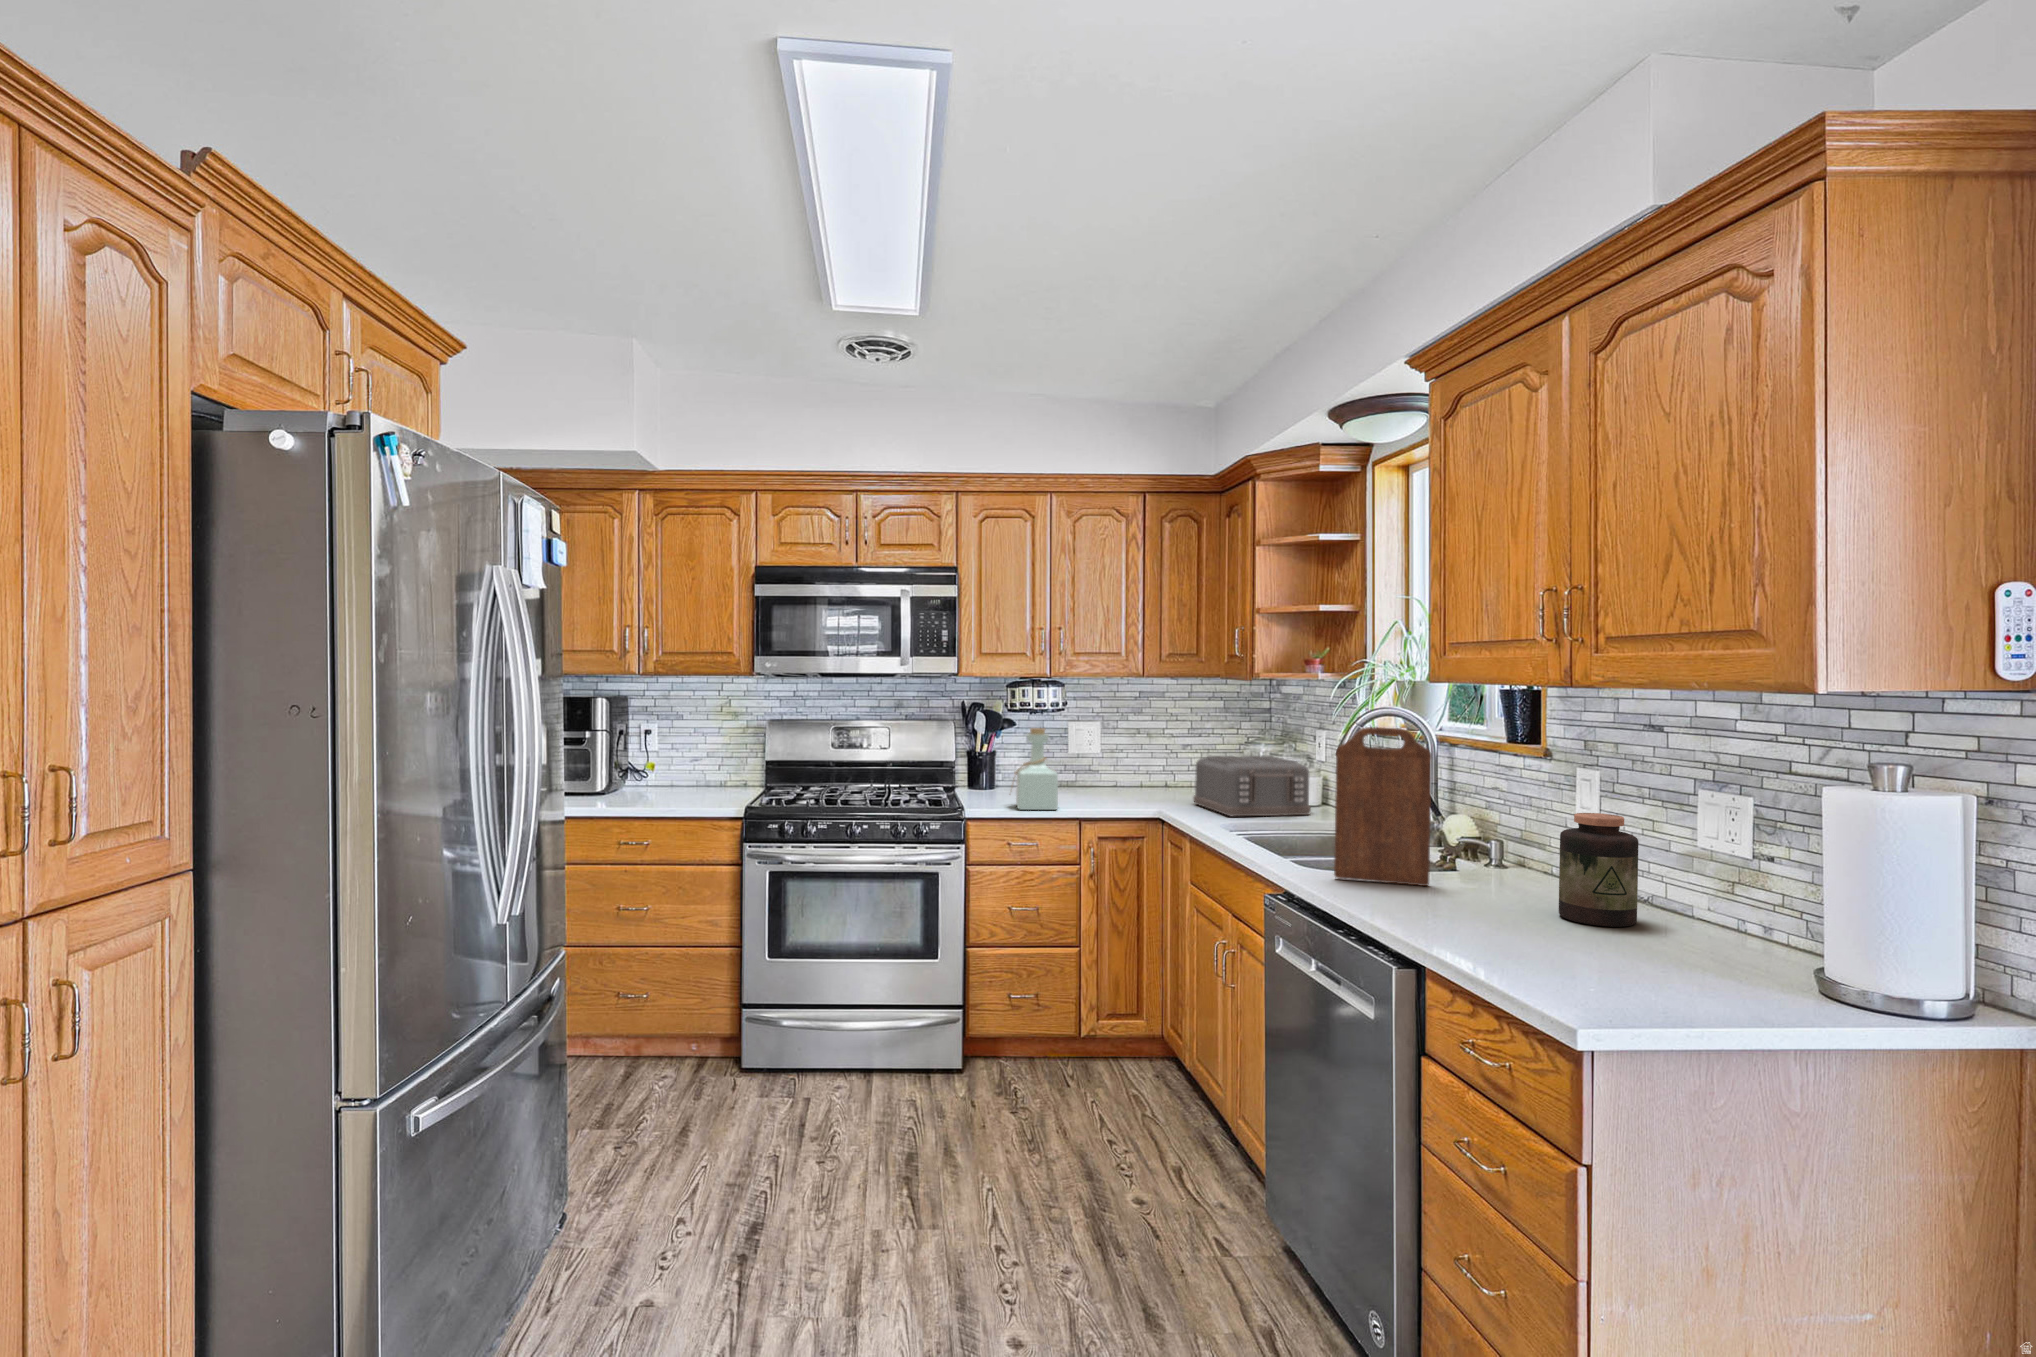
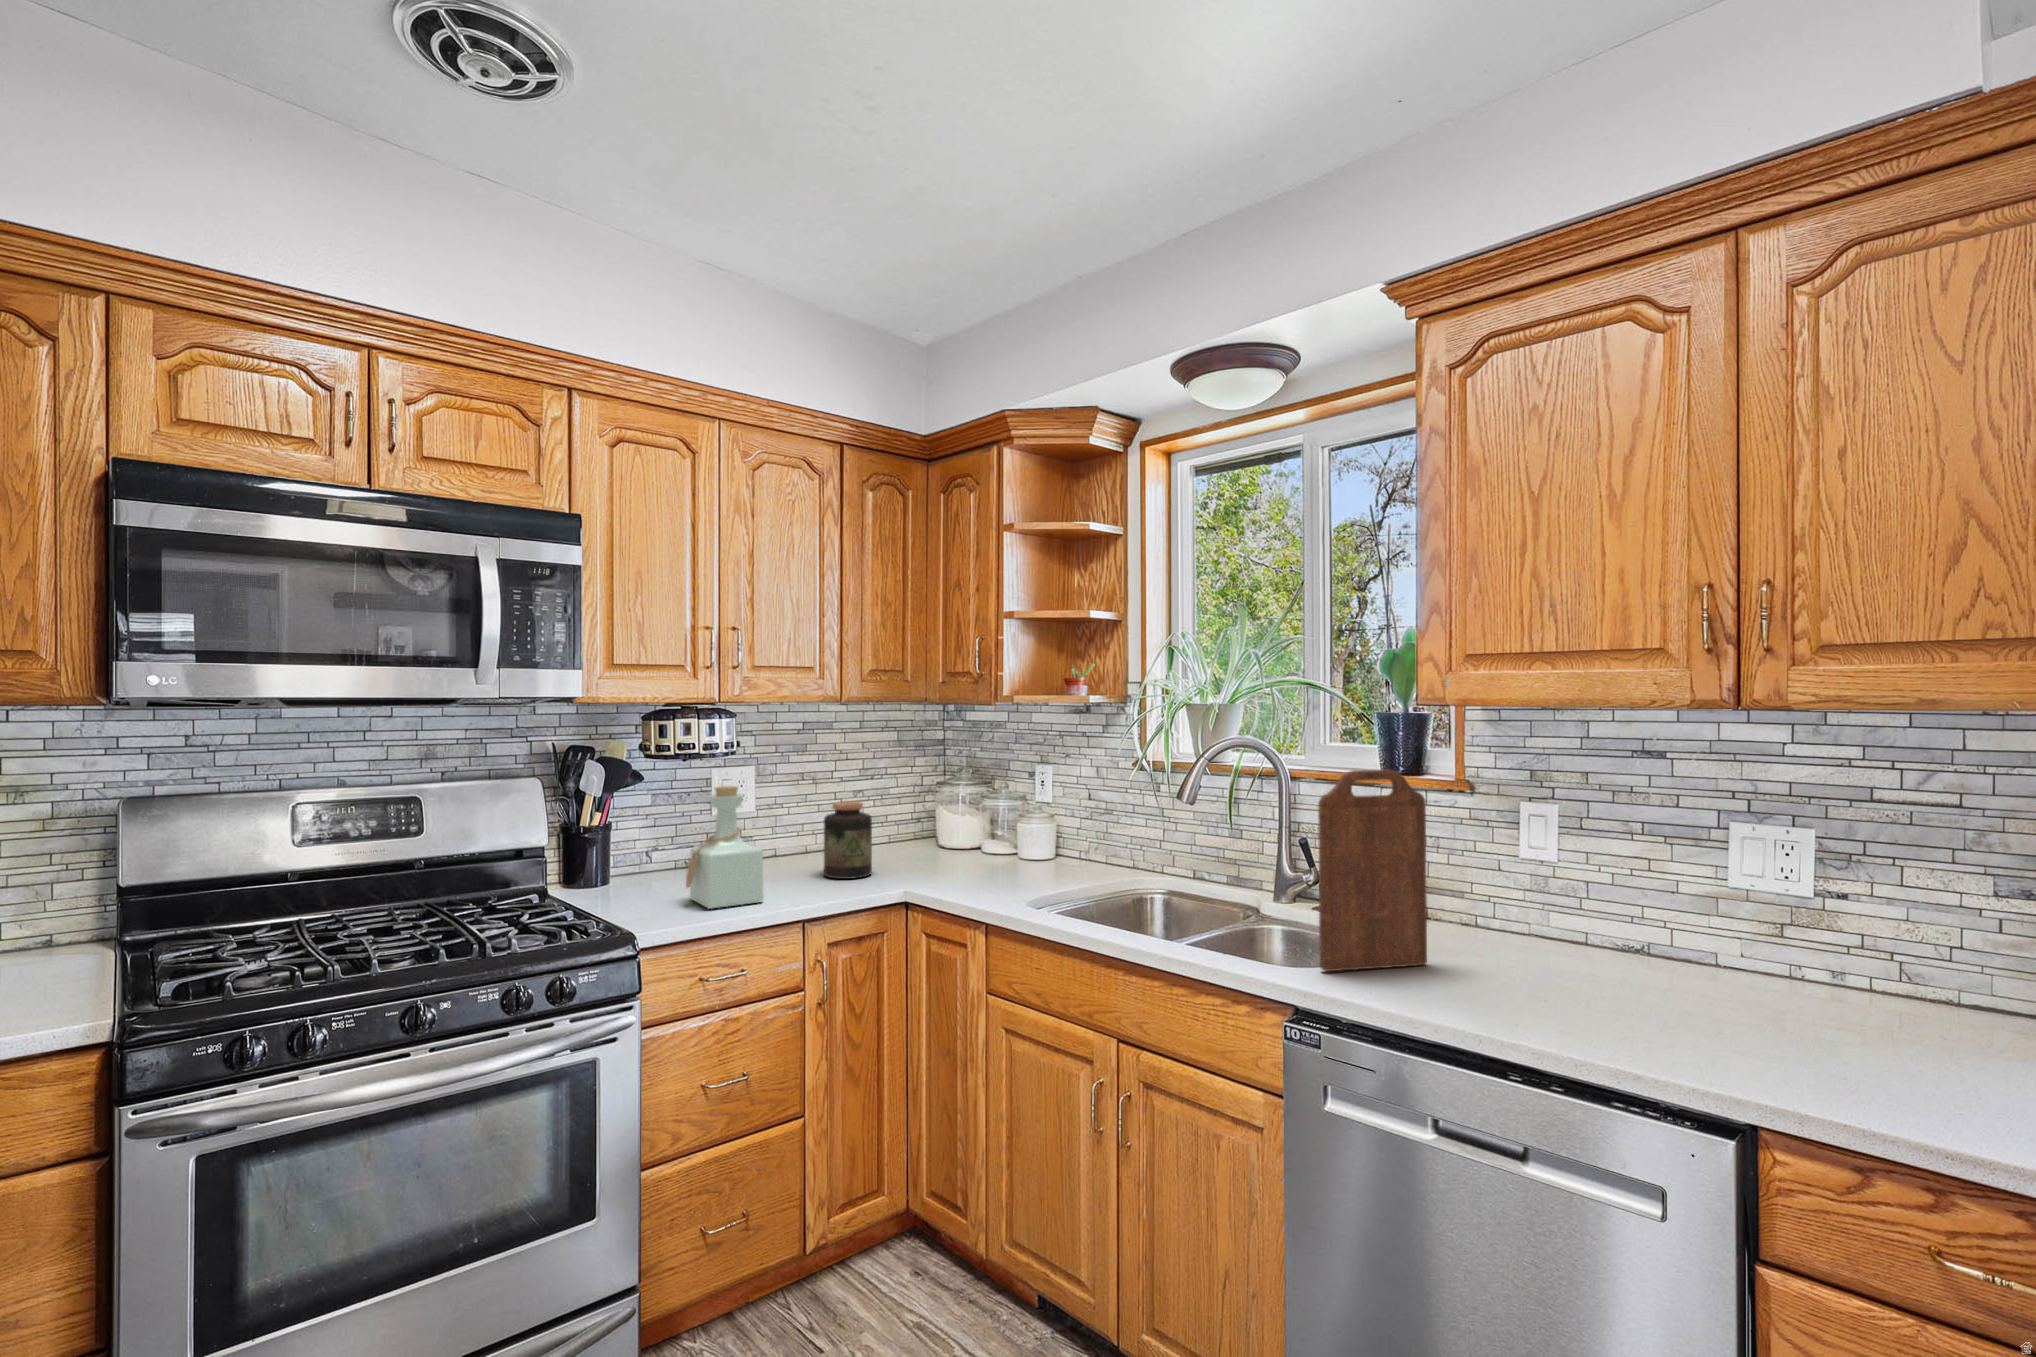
toaster: present [1193,756,1311,816] -> none [916,799,1068,883]
jar: present [1559,813,1639,927] -> present [824,801,872,879]

